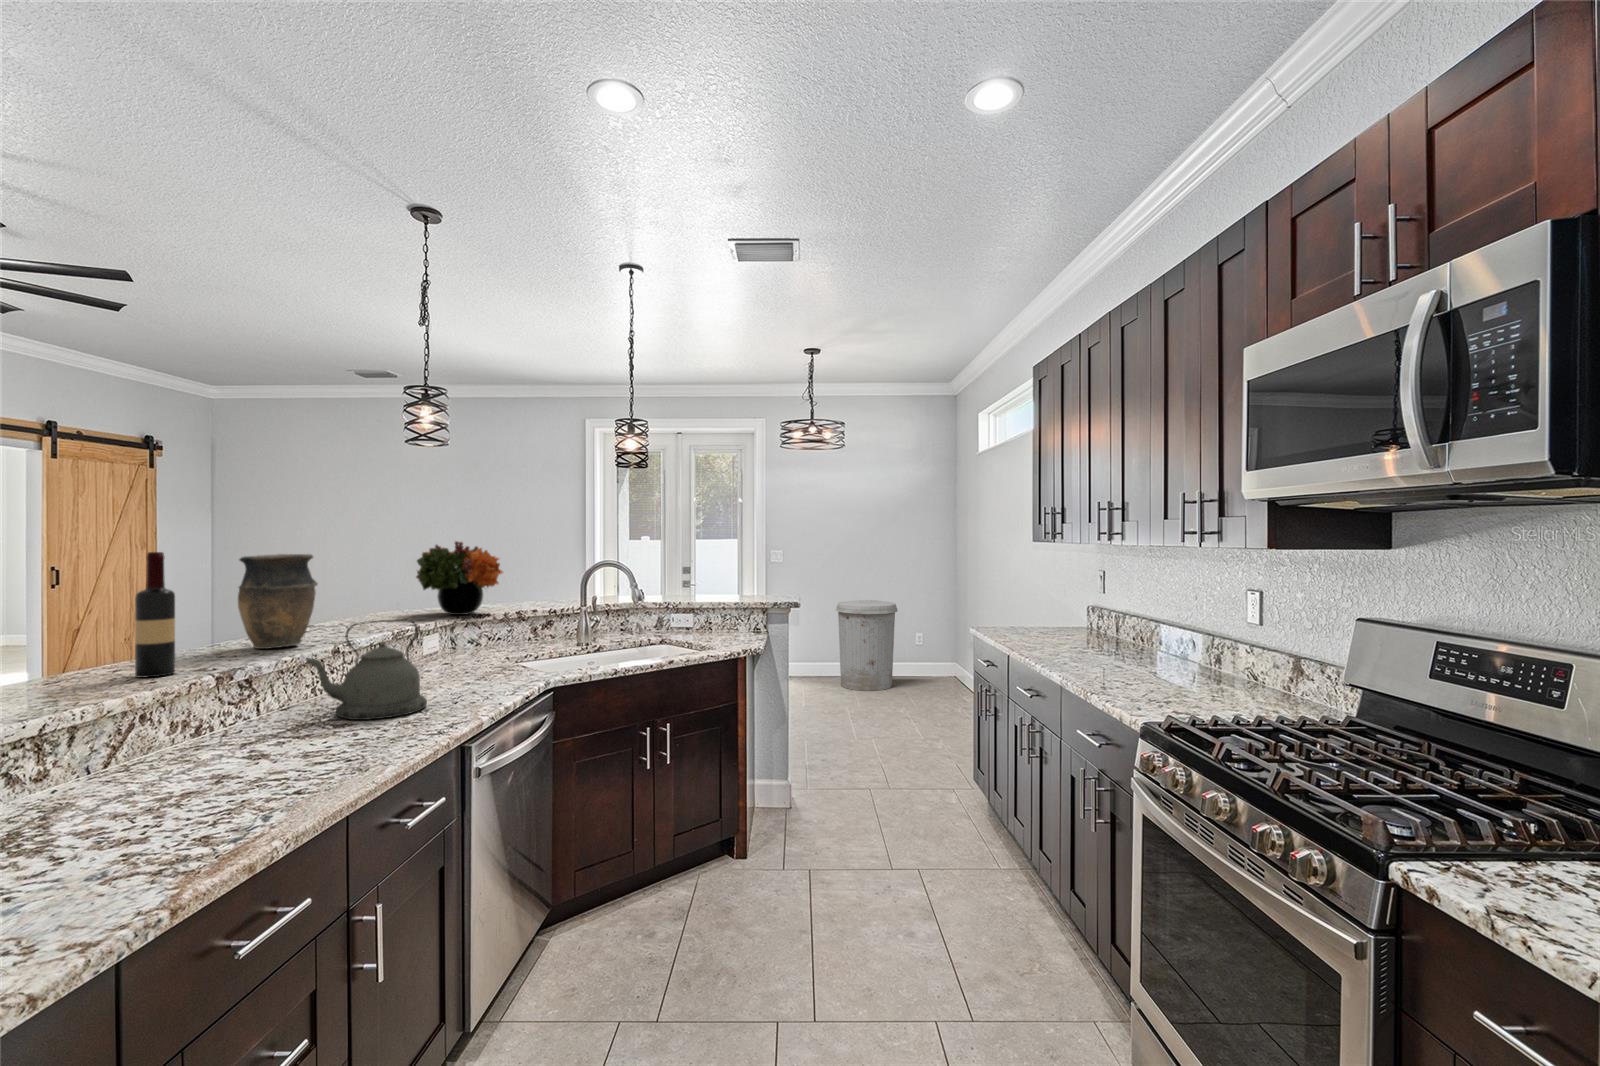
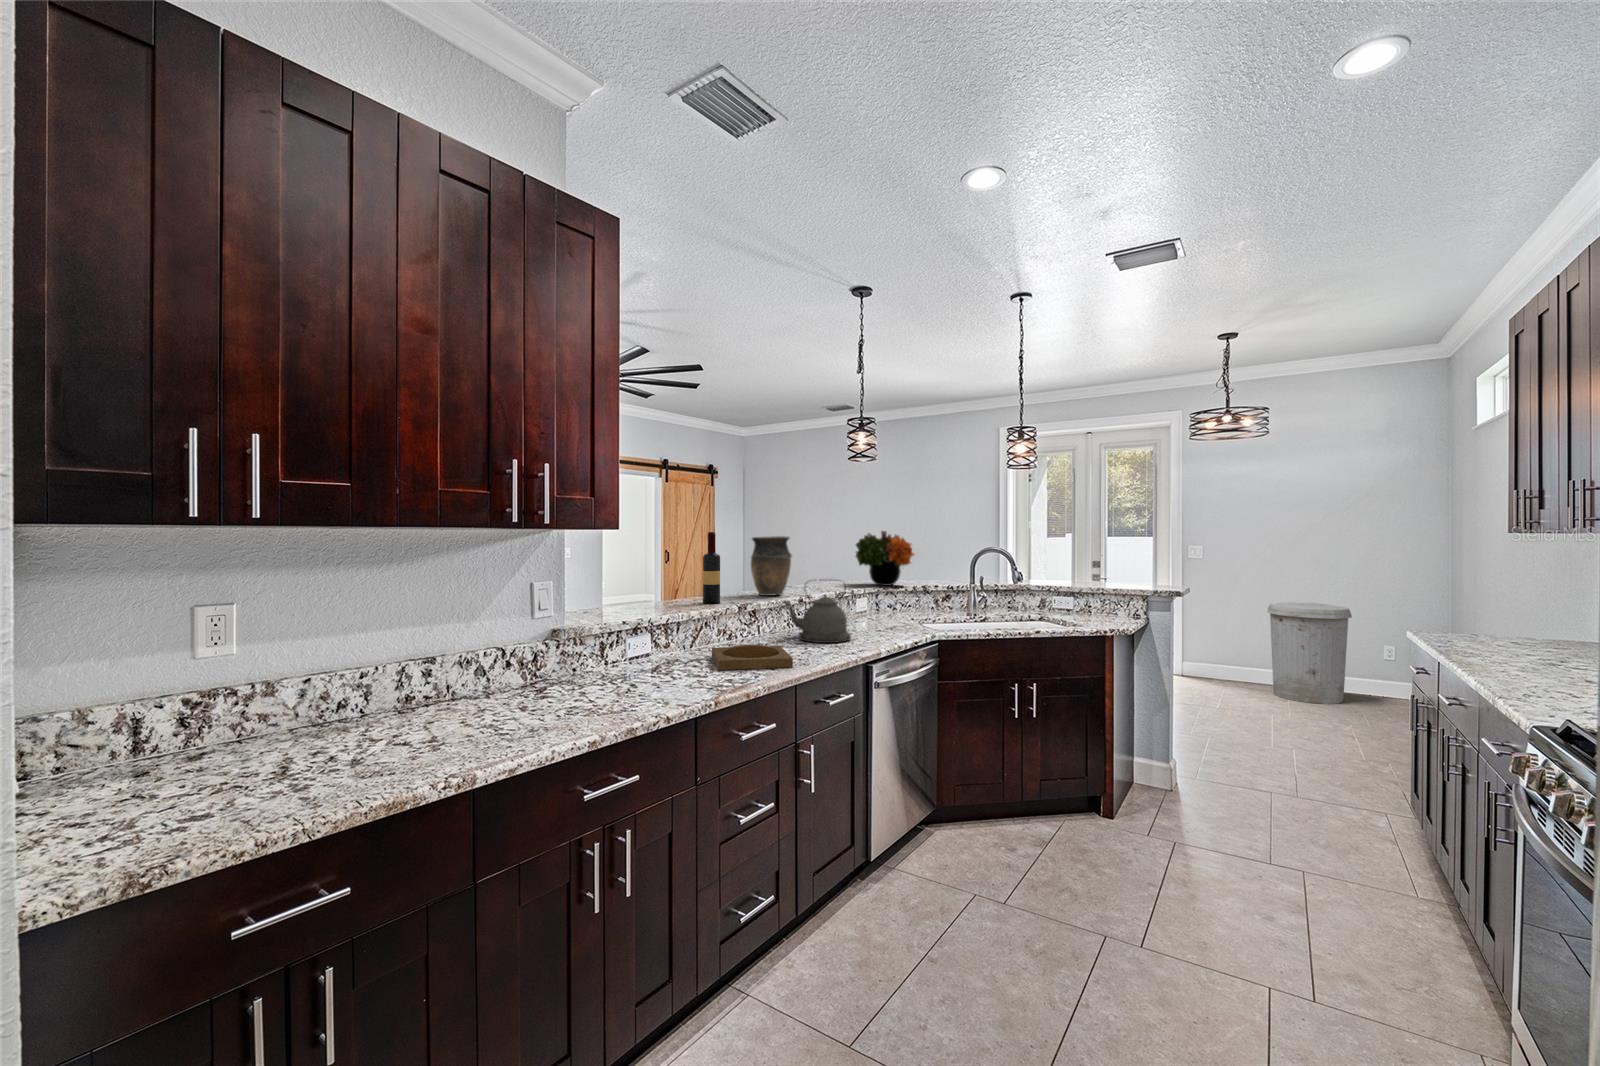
tray: none [159,740,338,815] -> present [712,644,793,670]

